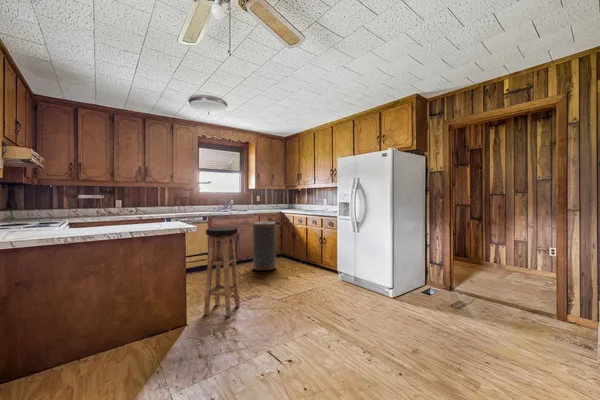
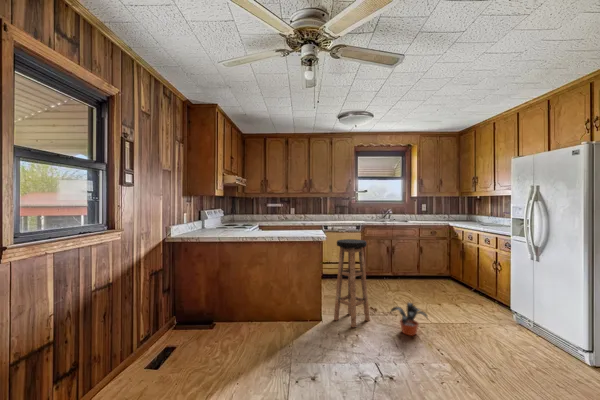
trash can: present [253,222,276,270] -> none [406,235,434,290]
potted plant: none [263,280,295,309] -> present [391,303,427,336]

